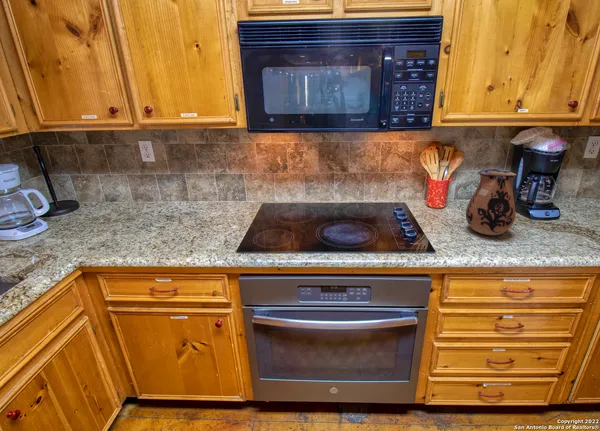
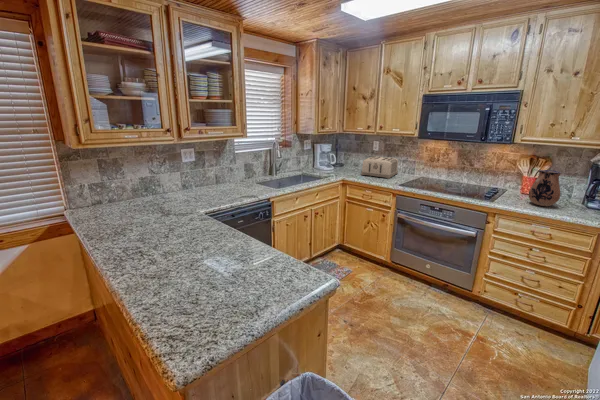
toaster: none [127,176,213,235] -> present [361,156,398,179]

